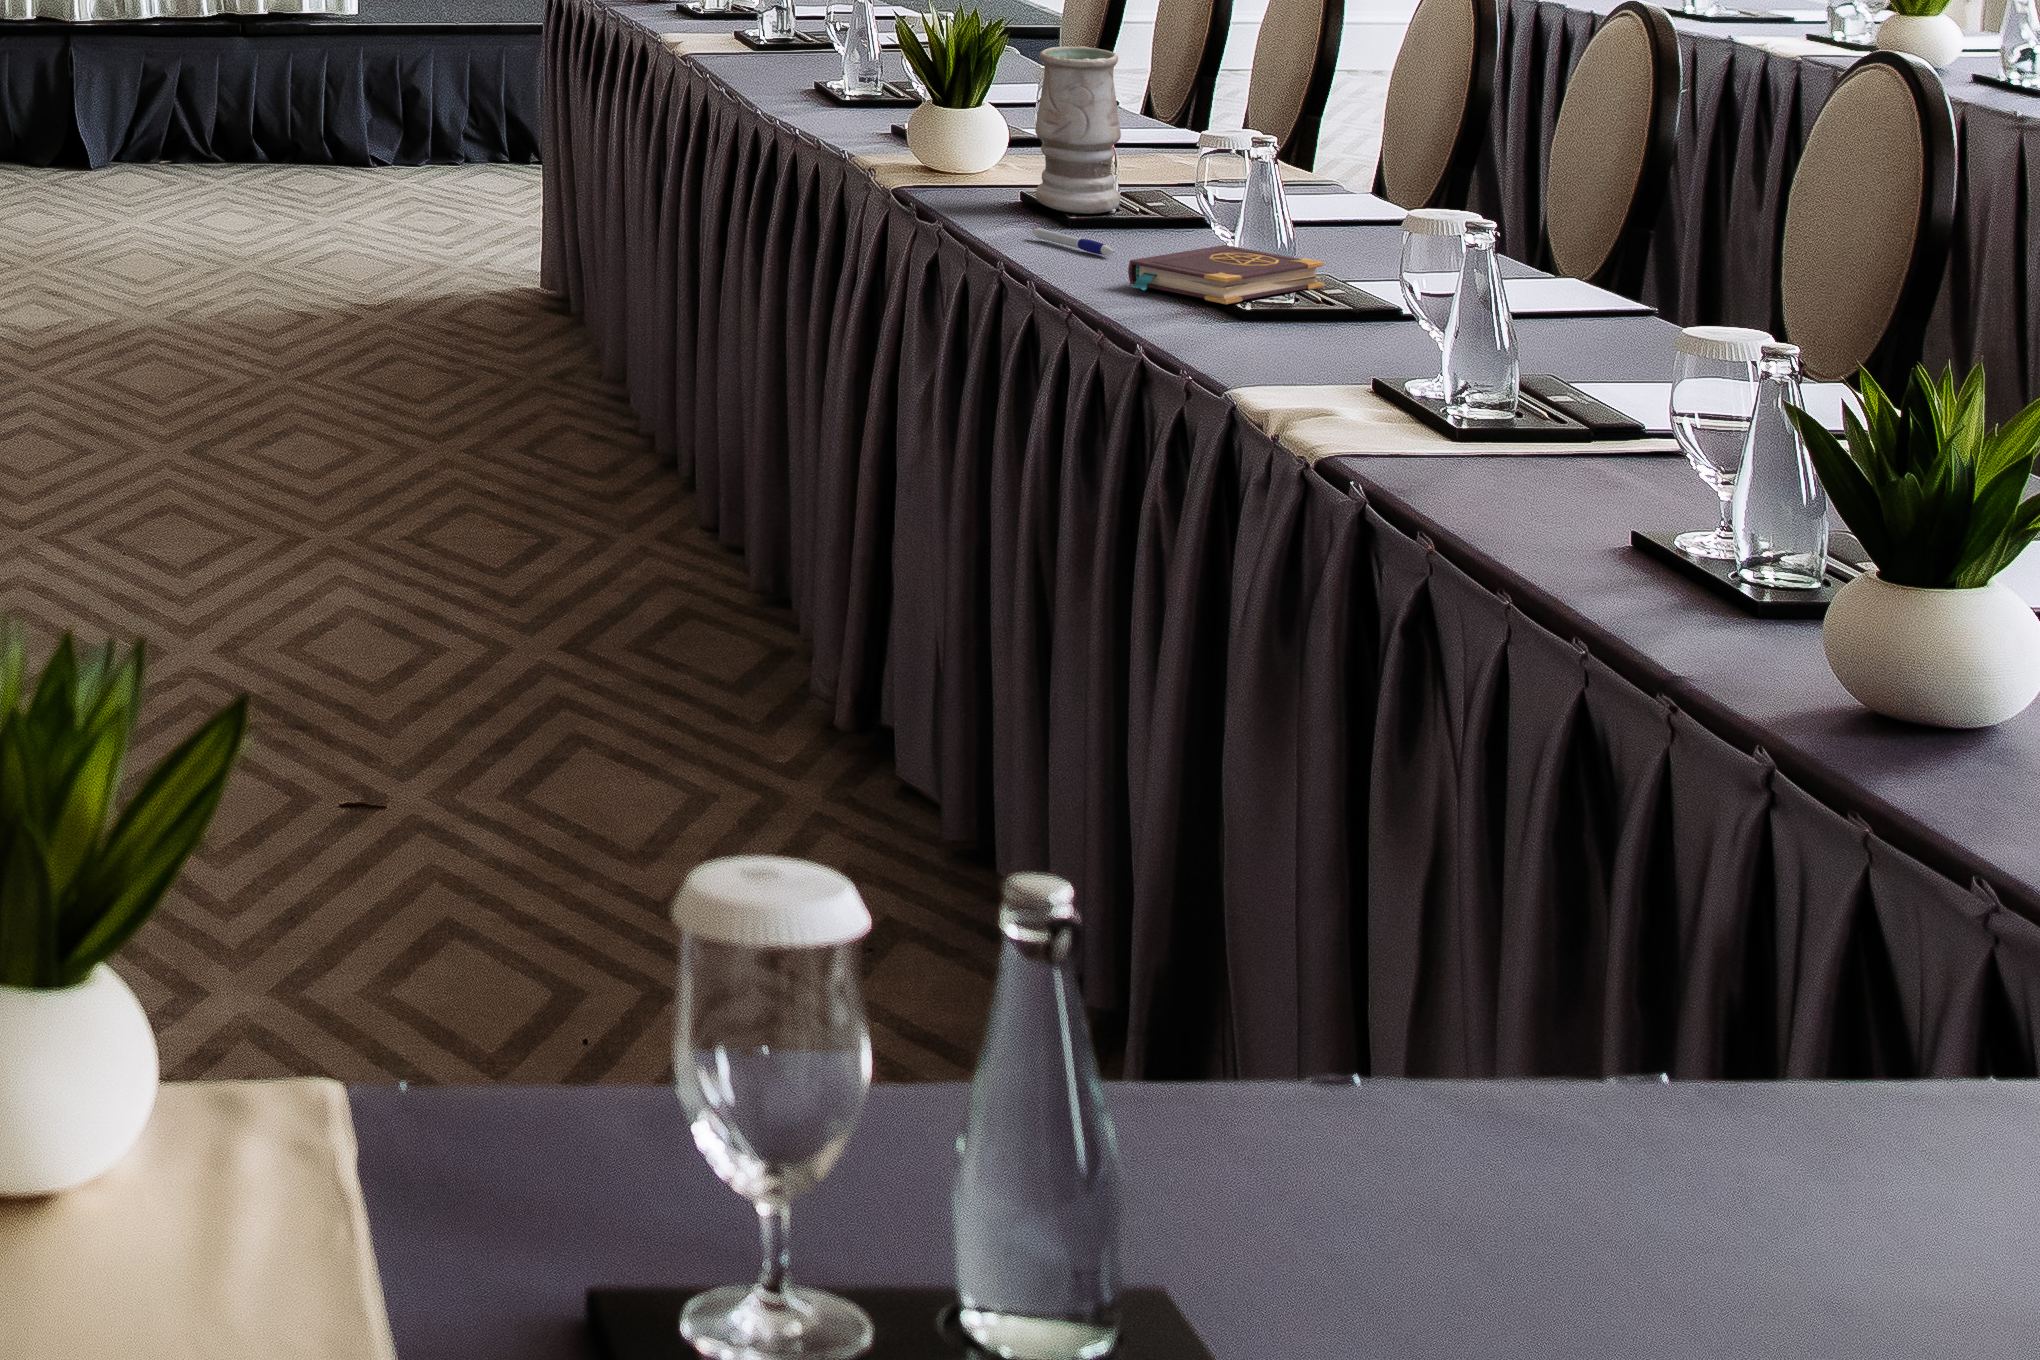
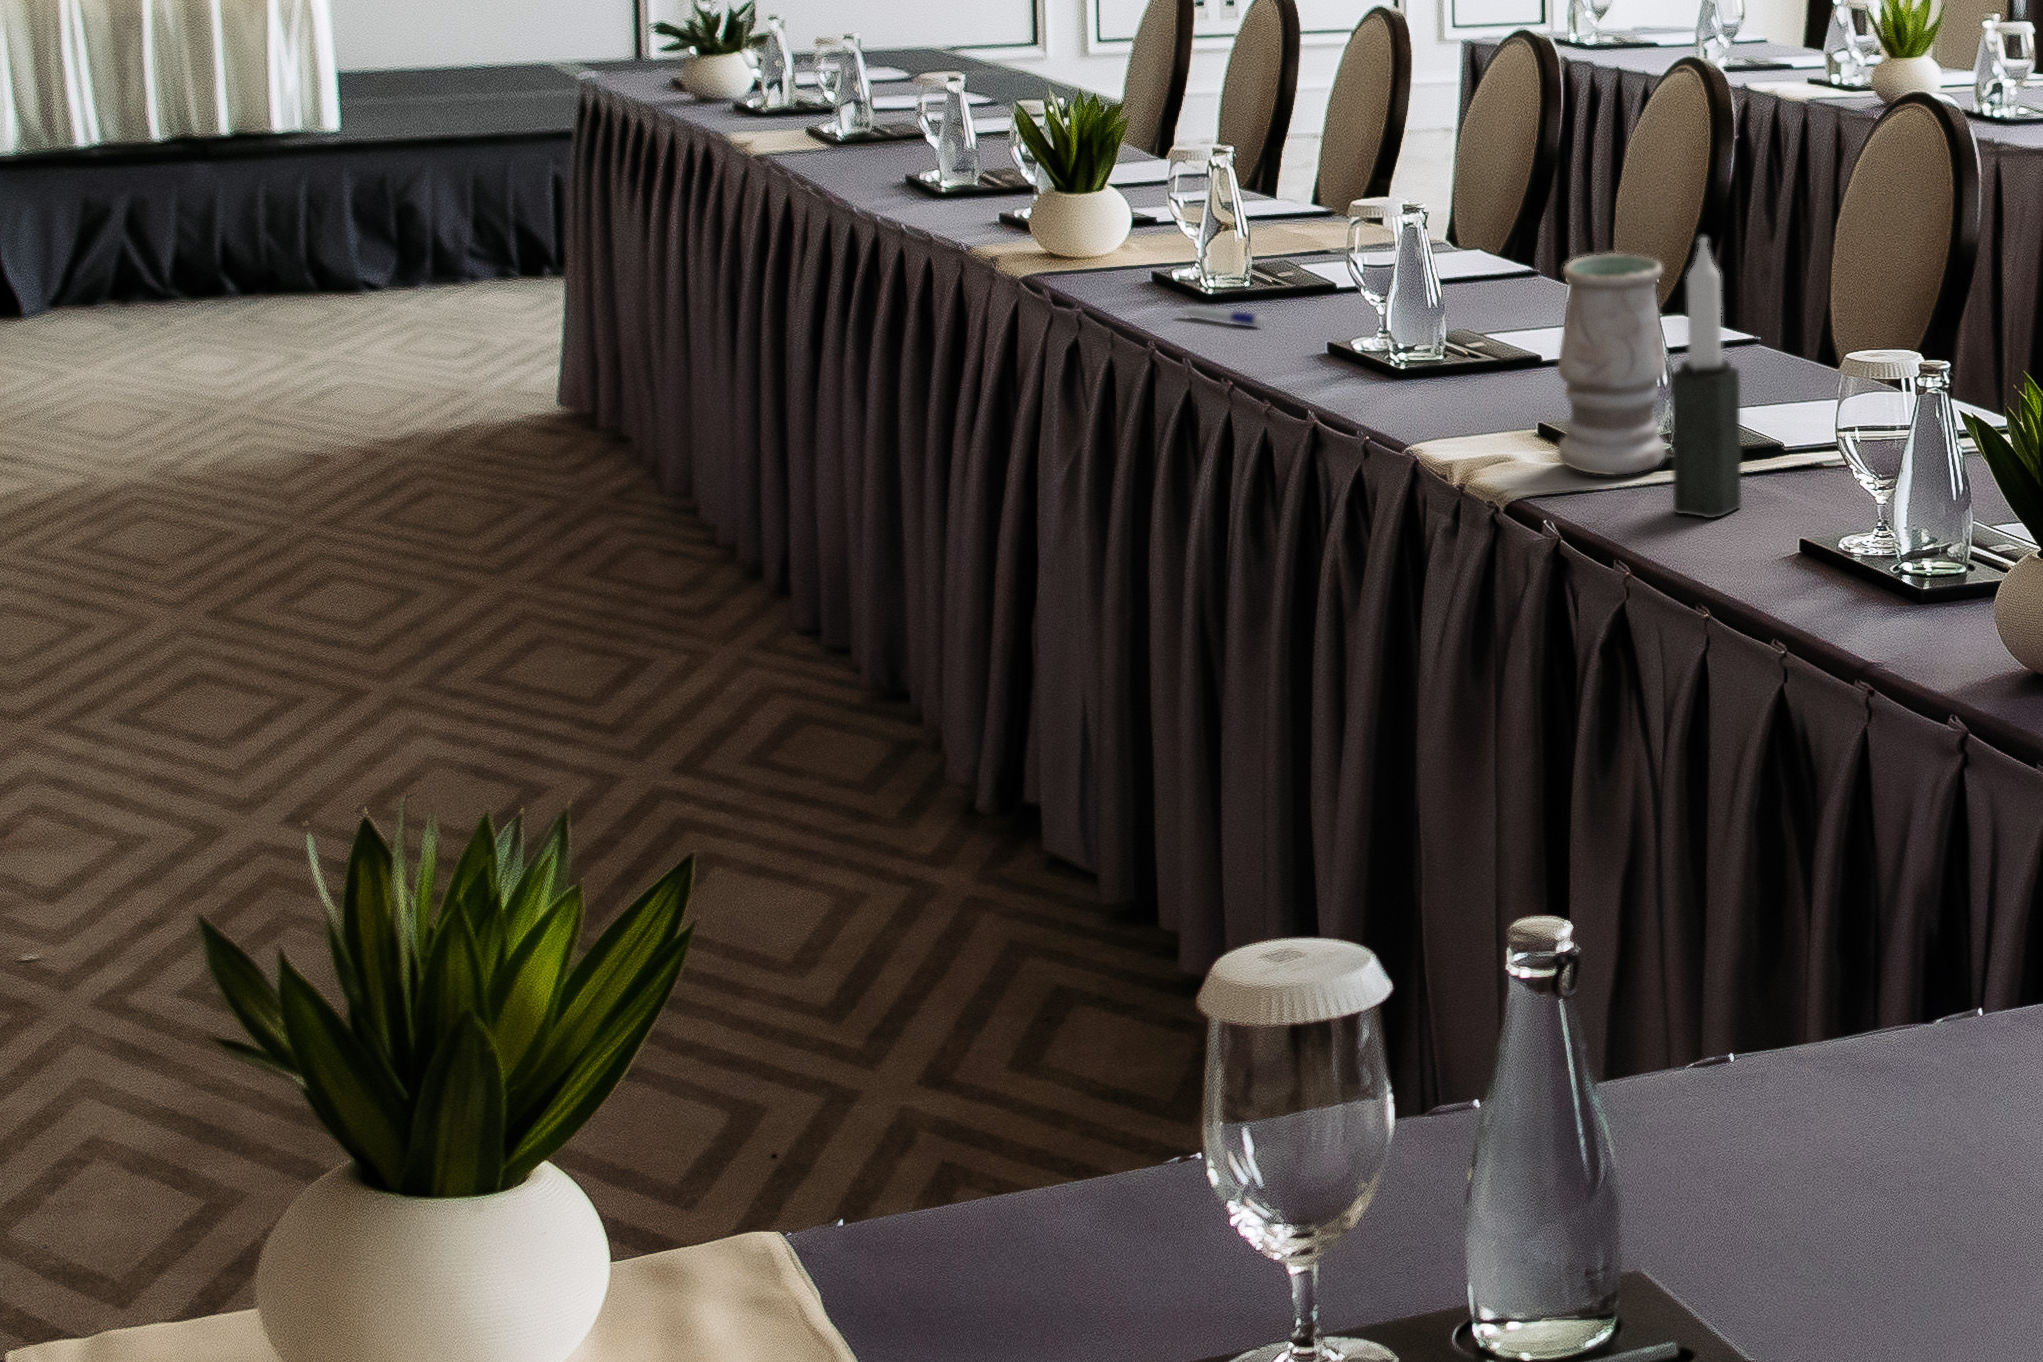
vase: present [1035,46,1121,214] -> present [1558,253,1666,475]
candle: none [1493,194,1576,503] -> present [1671,238,1741,518]
book: present [1128,245,1324,304] -> none [1289,303,1468,361]

